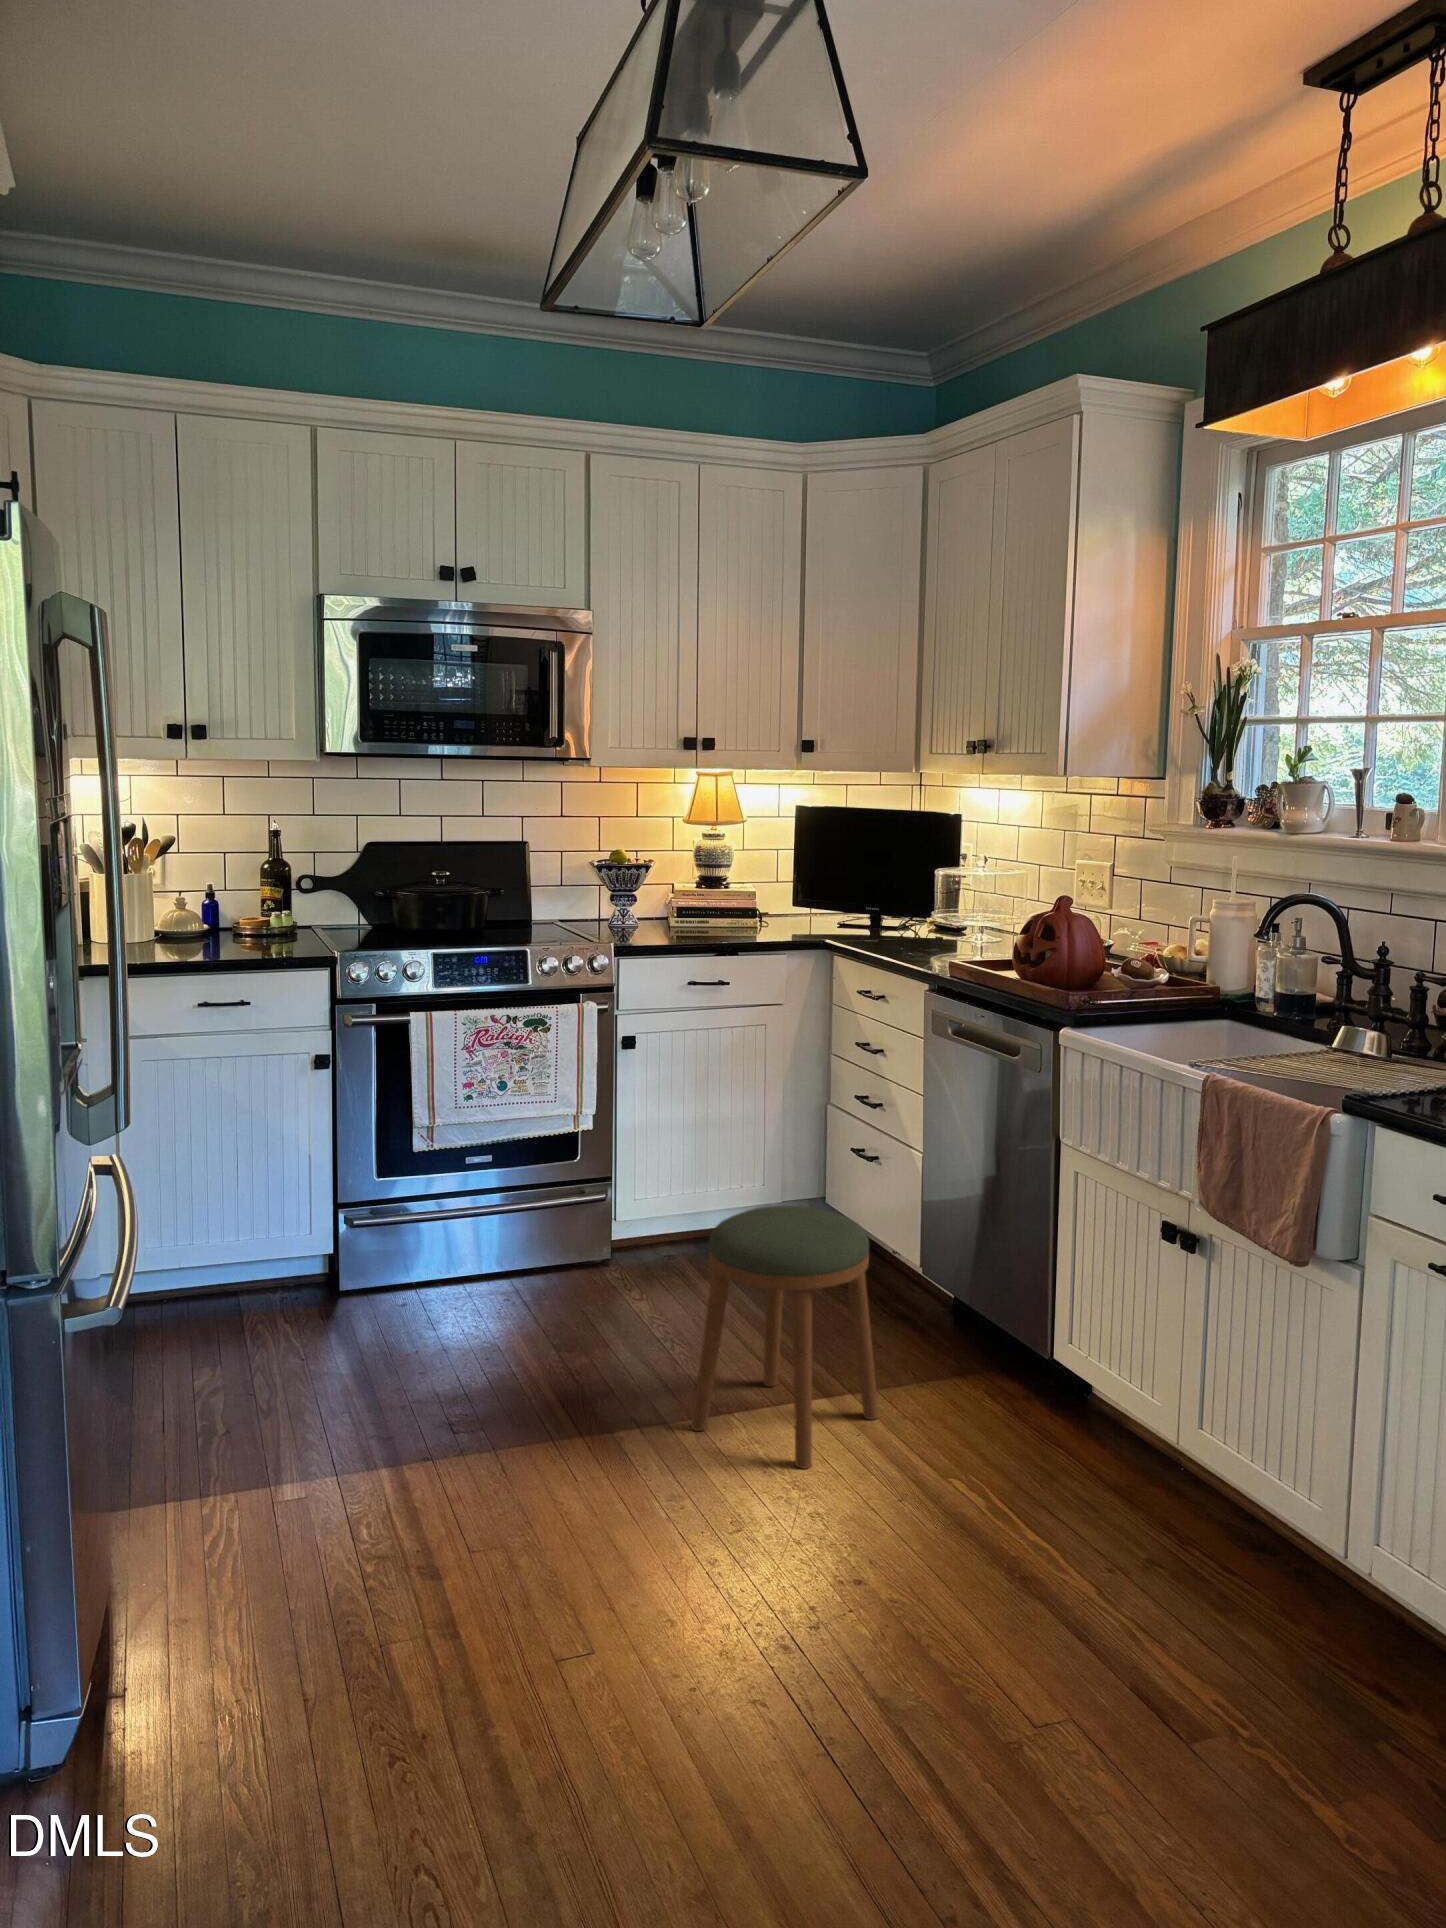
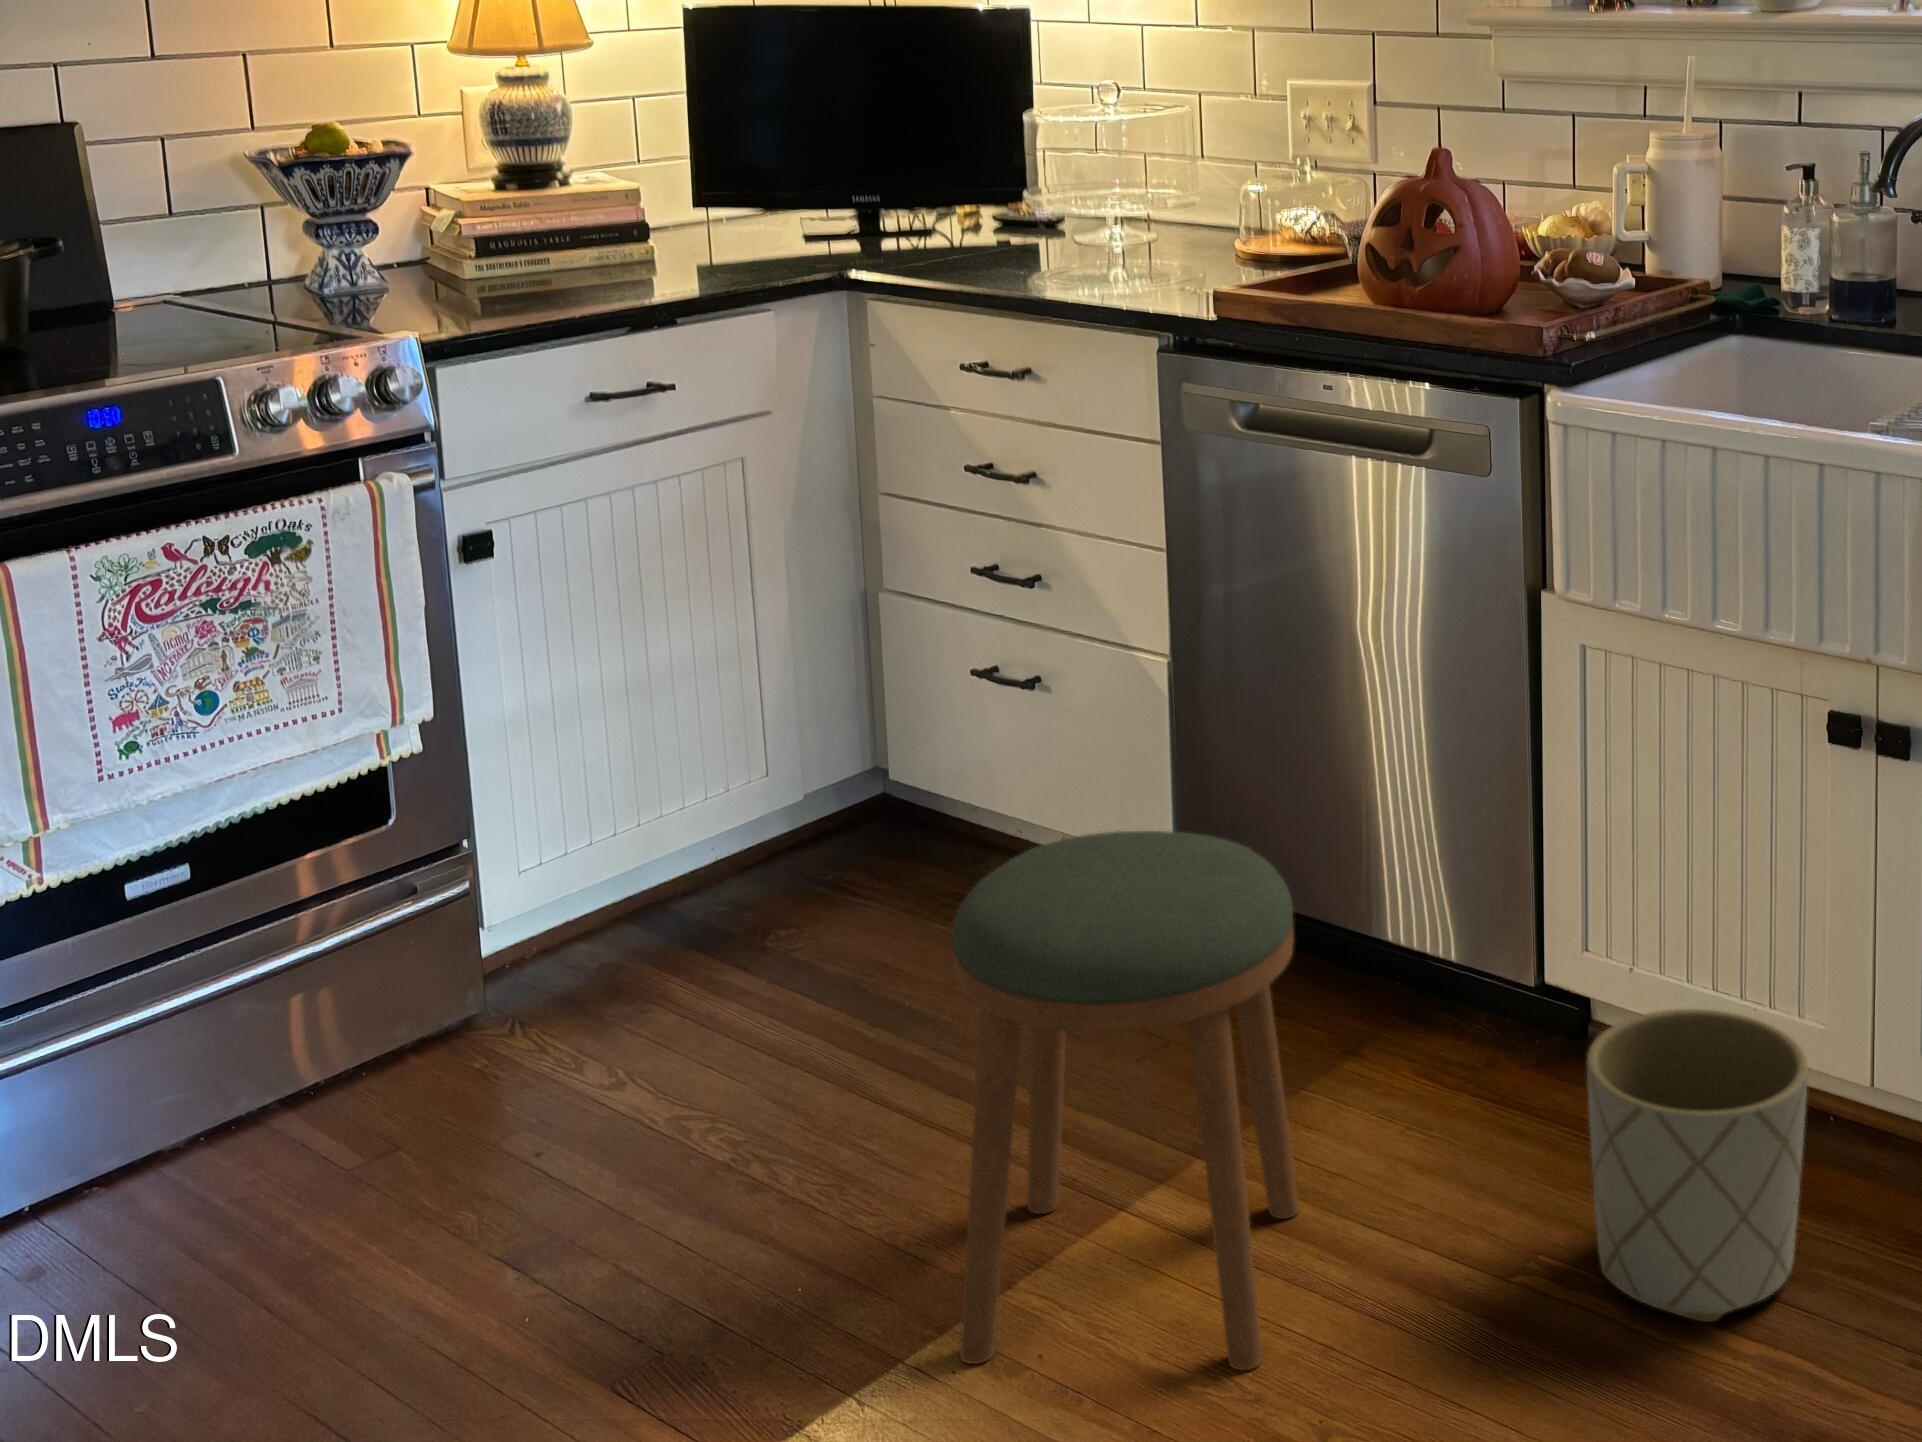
planter: none [989,1359,1109,1520] -> present [1587,1009,1808,1322]

